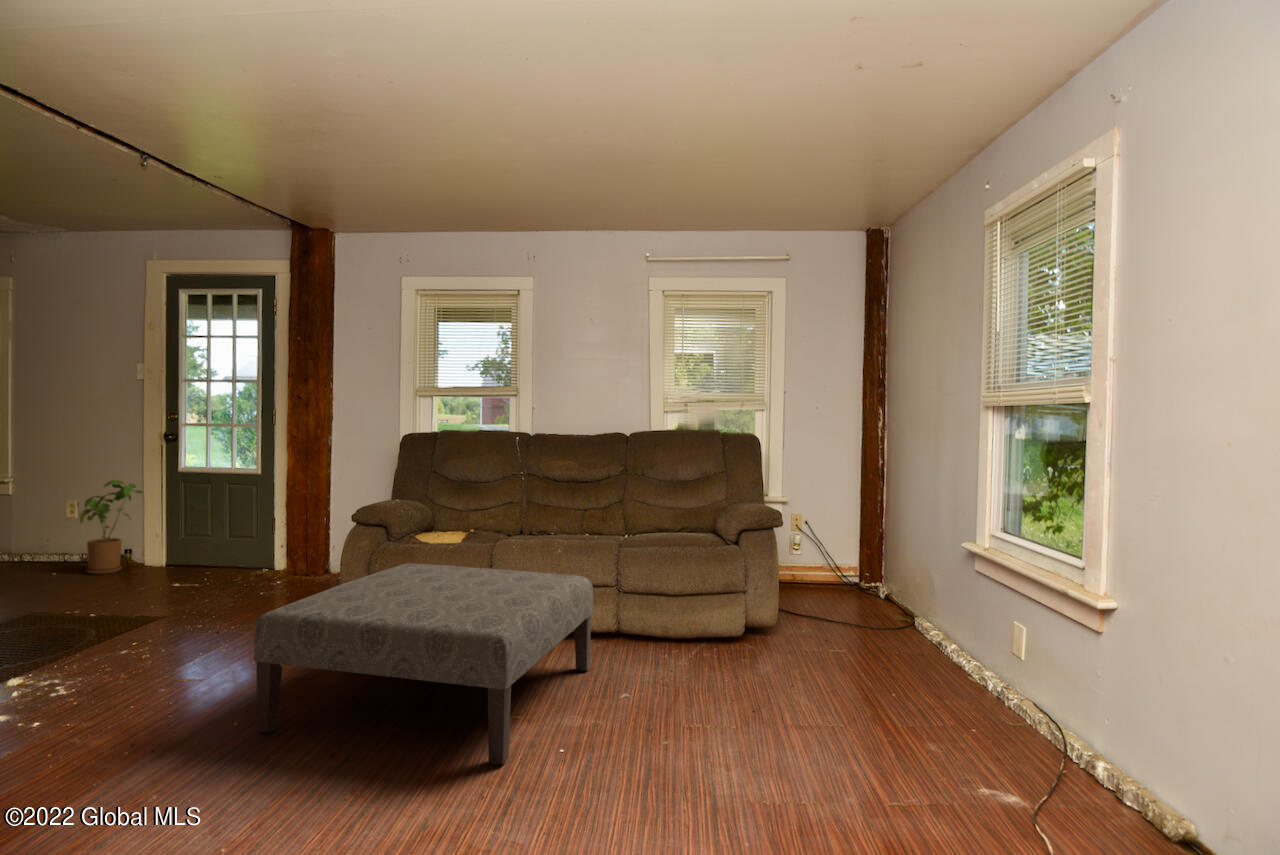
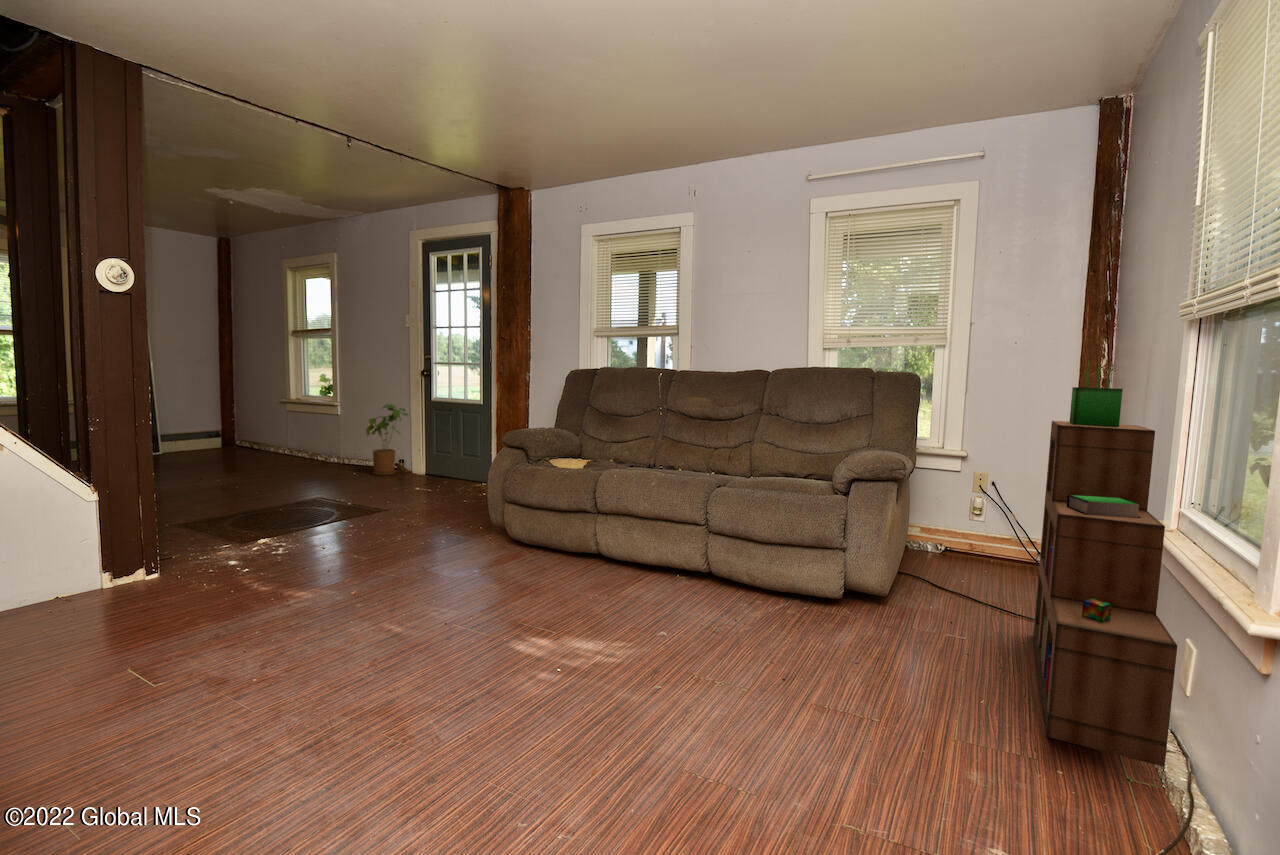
bookshelf: none [884,432,1015,709] -> present [1033,361,1177,767]
ottoman: present [254,563,593,765] -> none [321,480,649,677]

